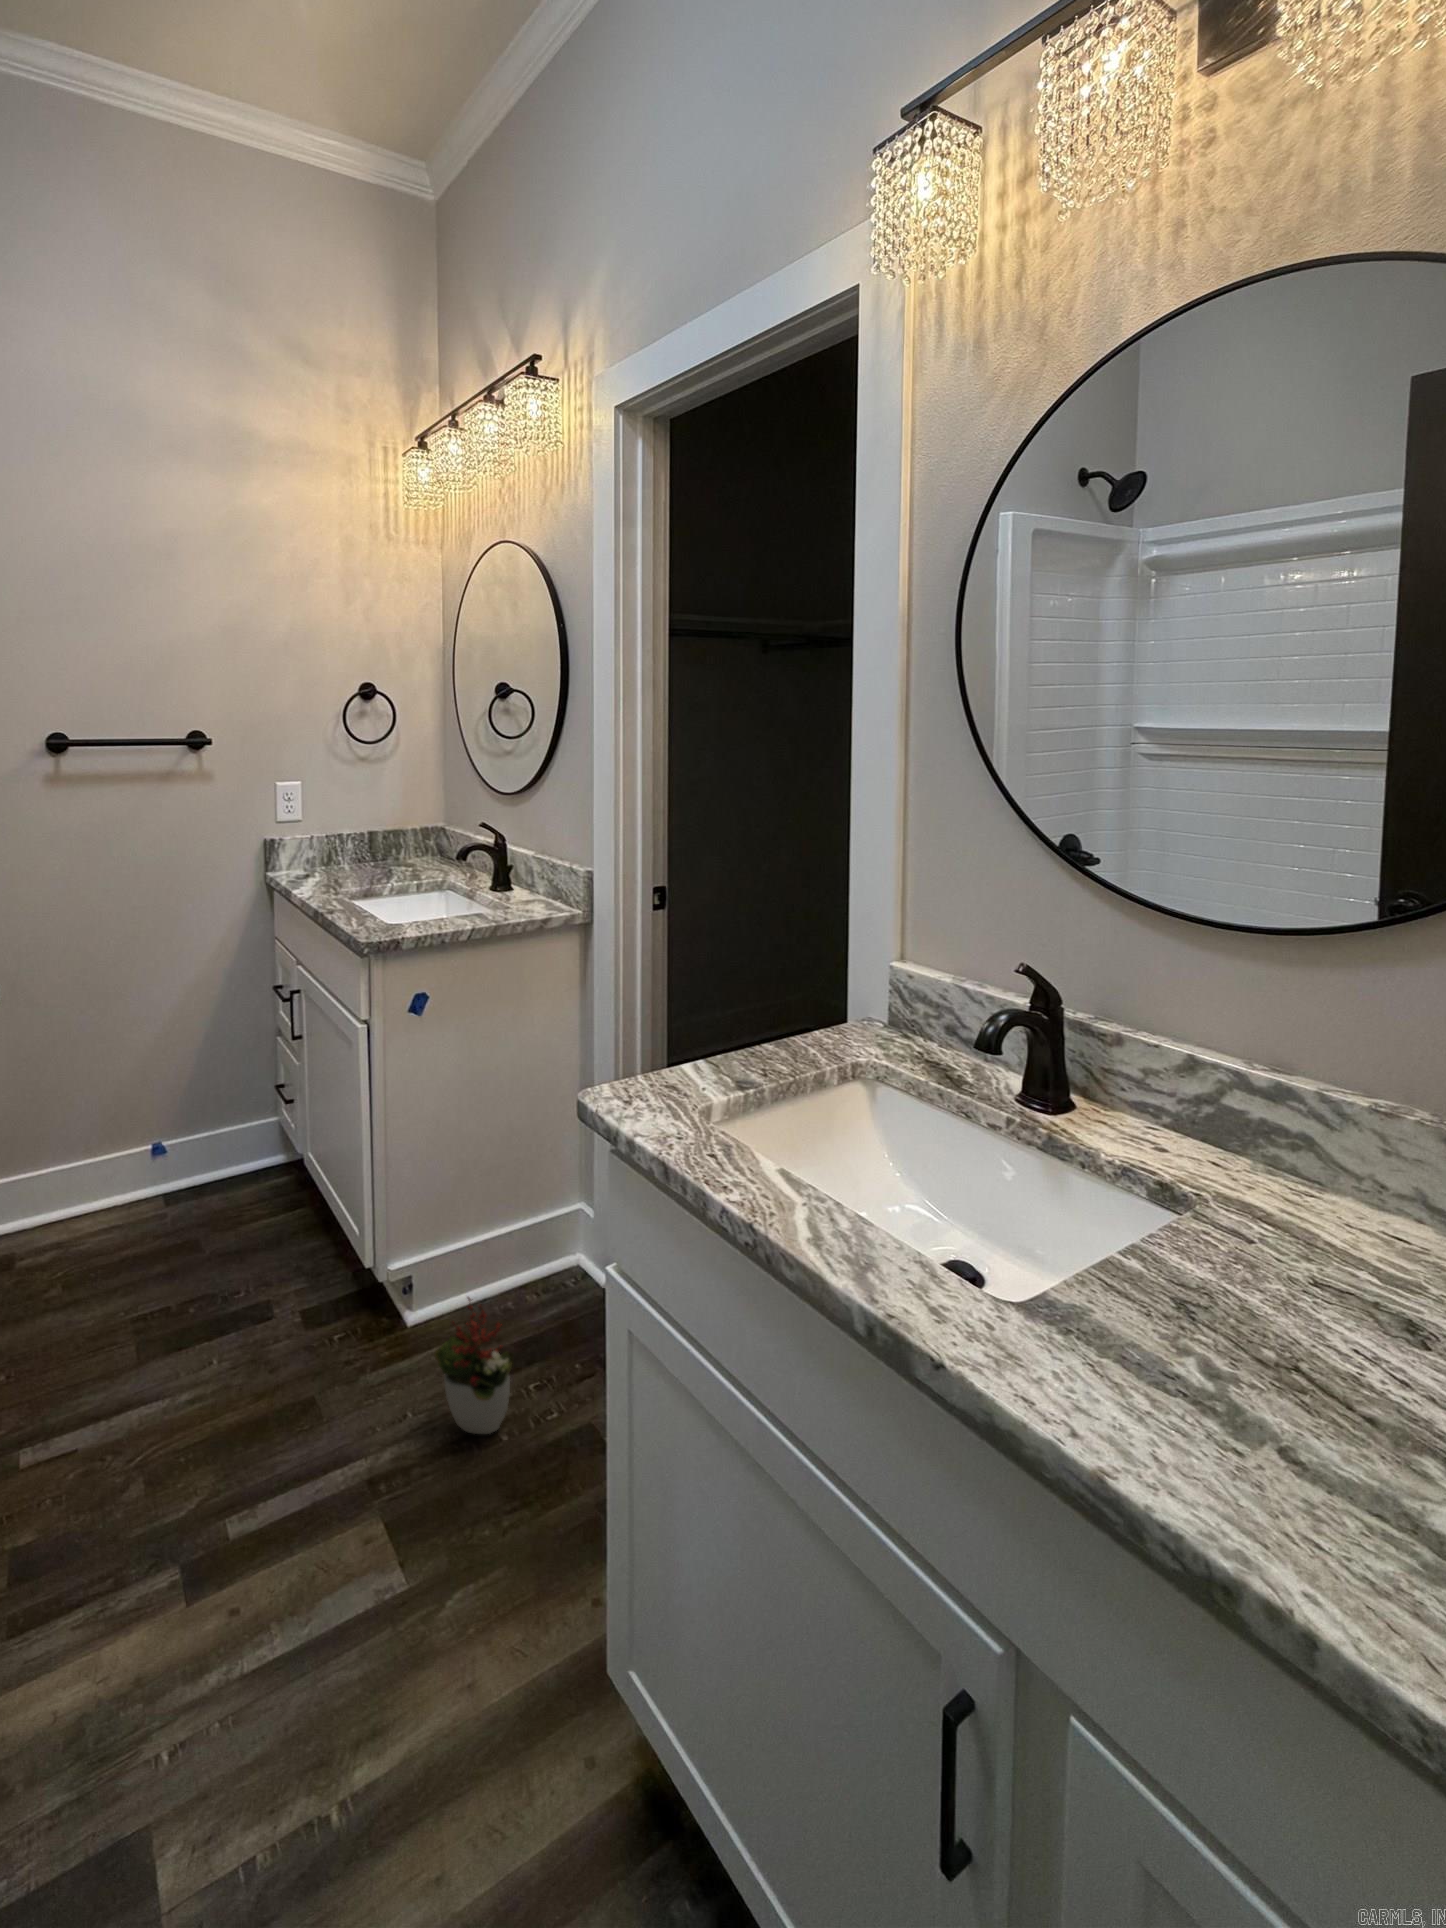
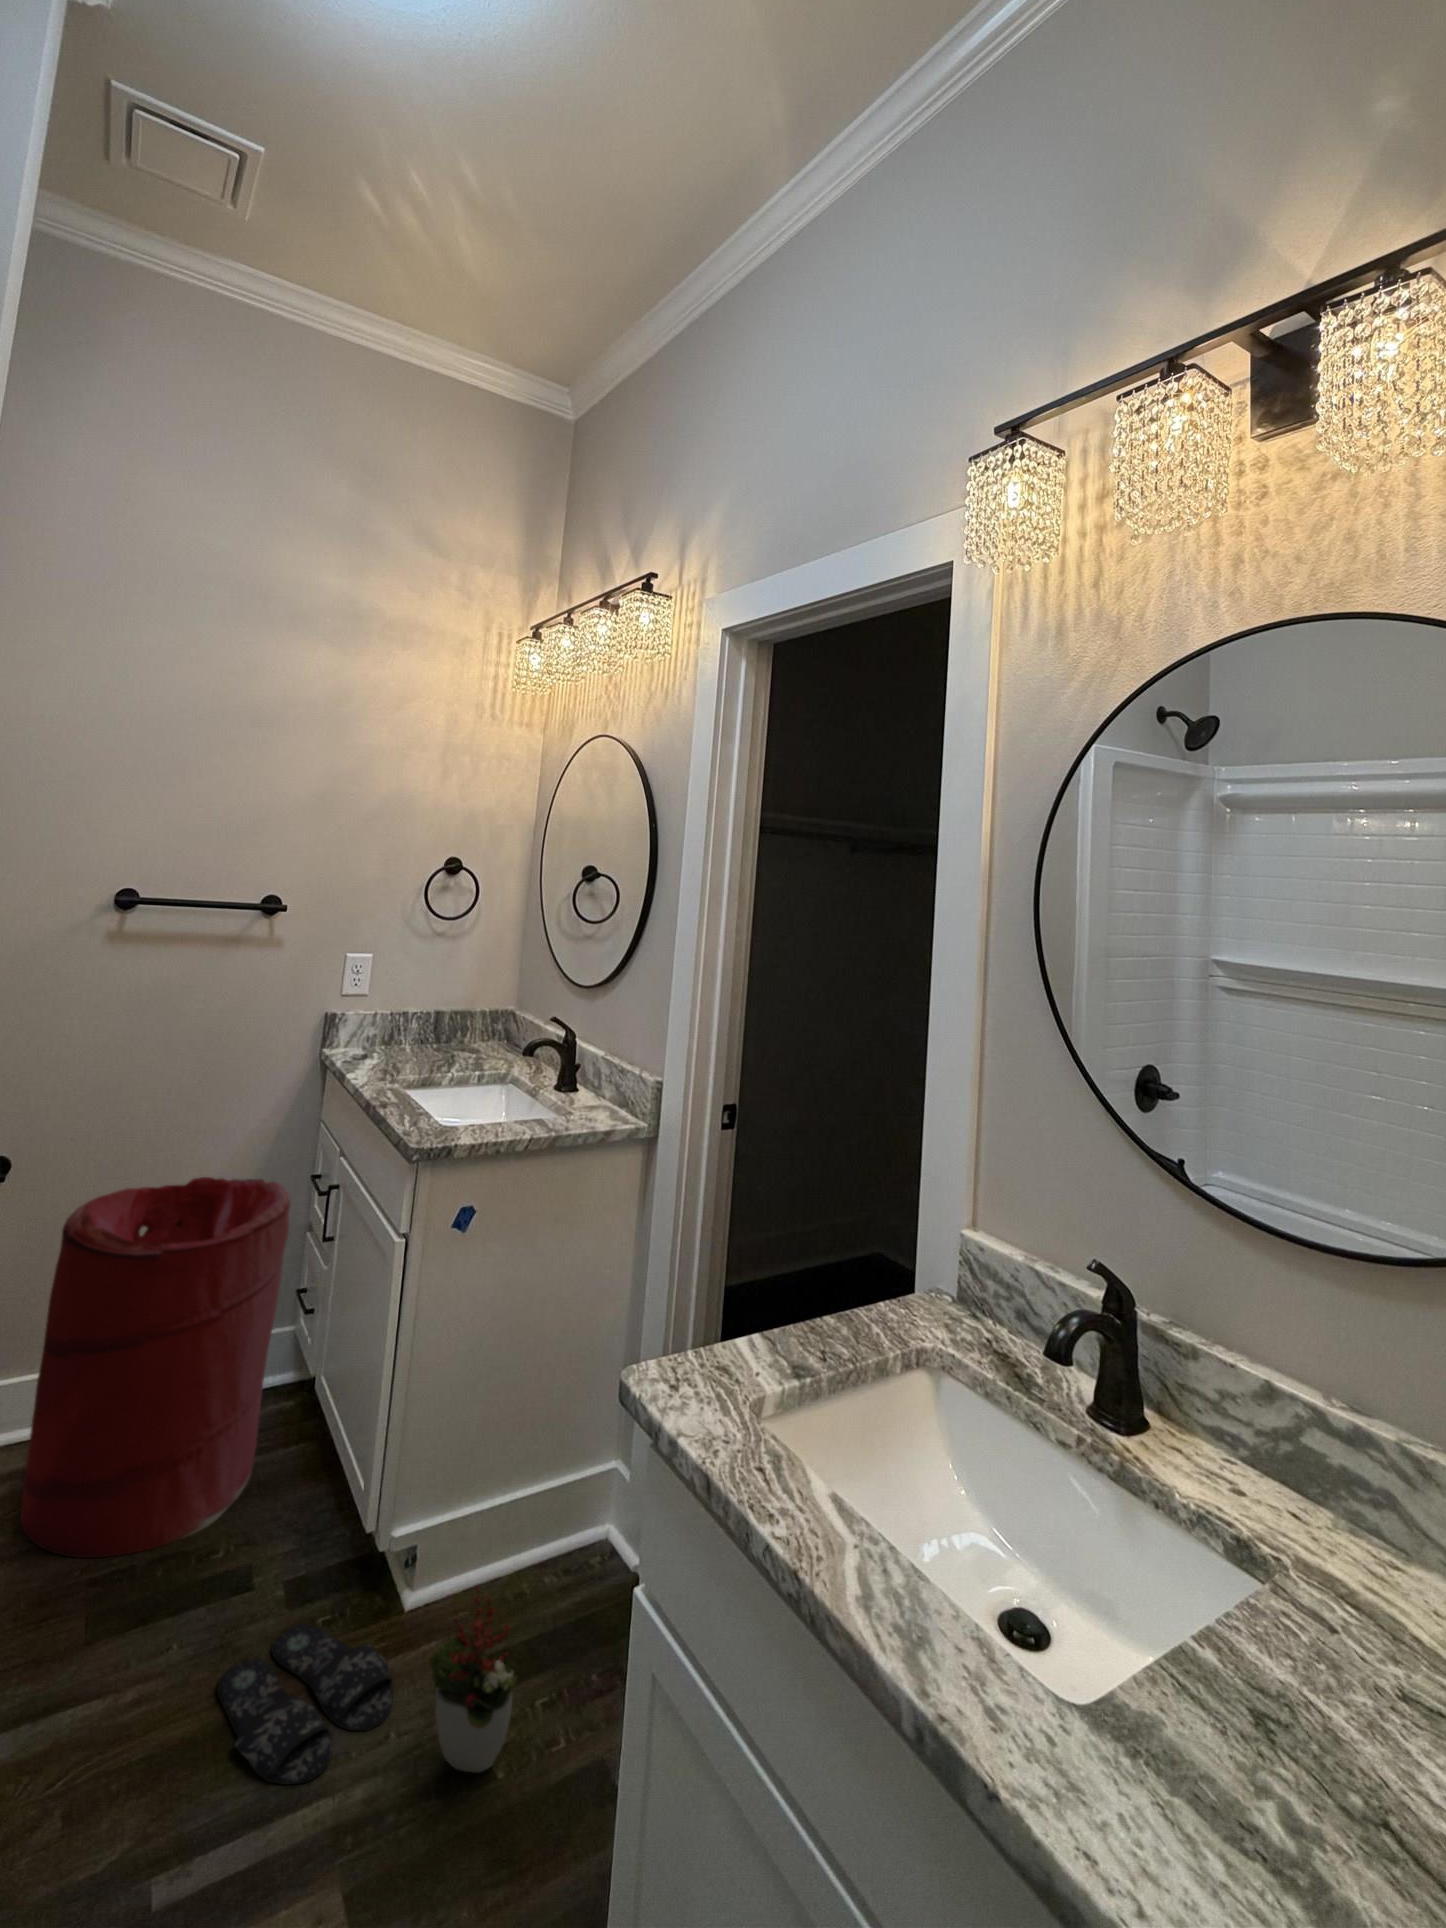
laundry hamper: none [57,991,261,1302] -> present [20,1177,290,1558]
slippers: none [259,1338,408,1450] -> present [217,1623,393,1785]

